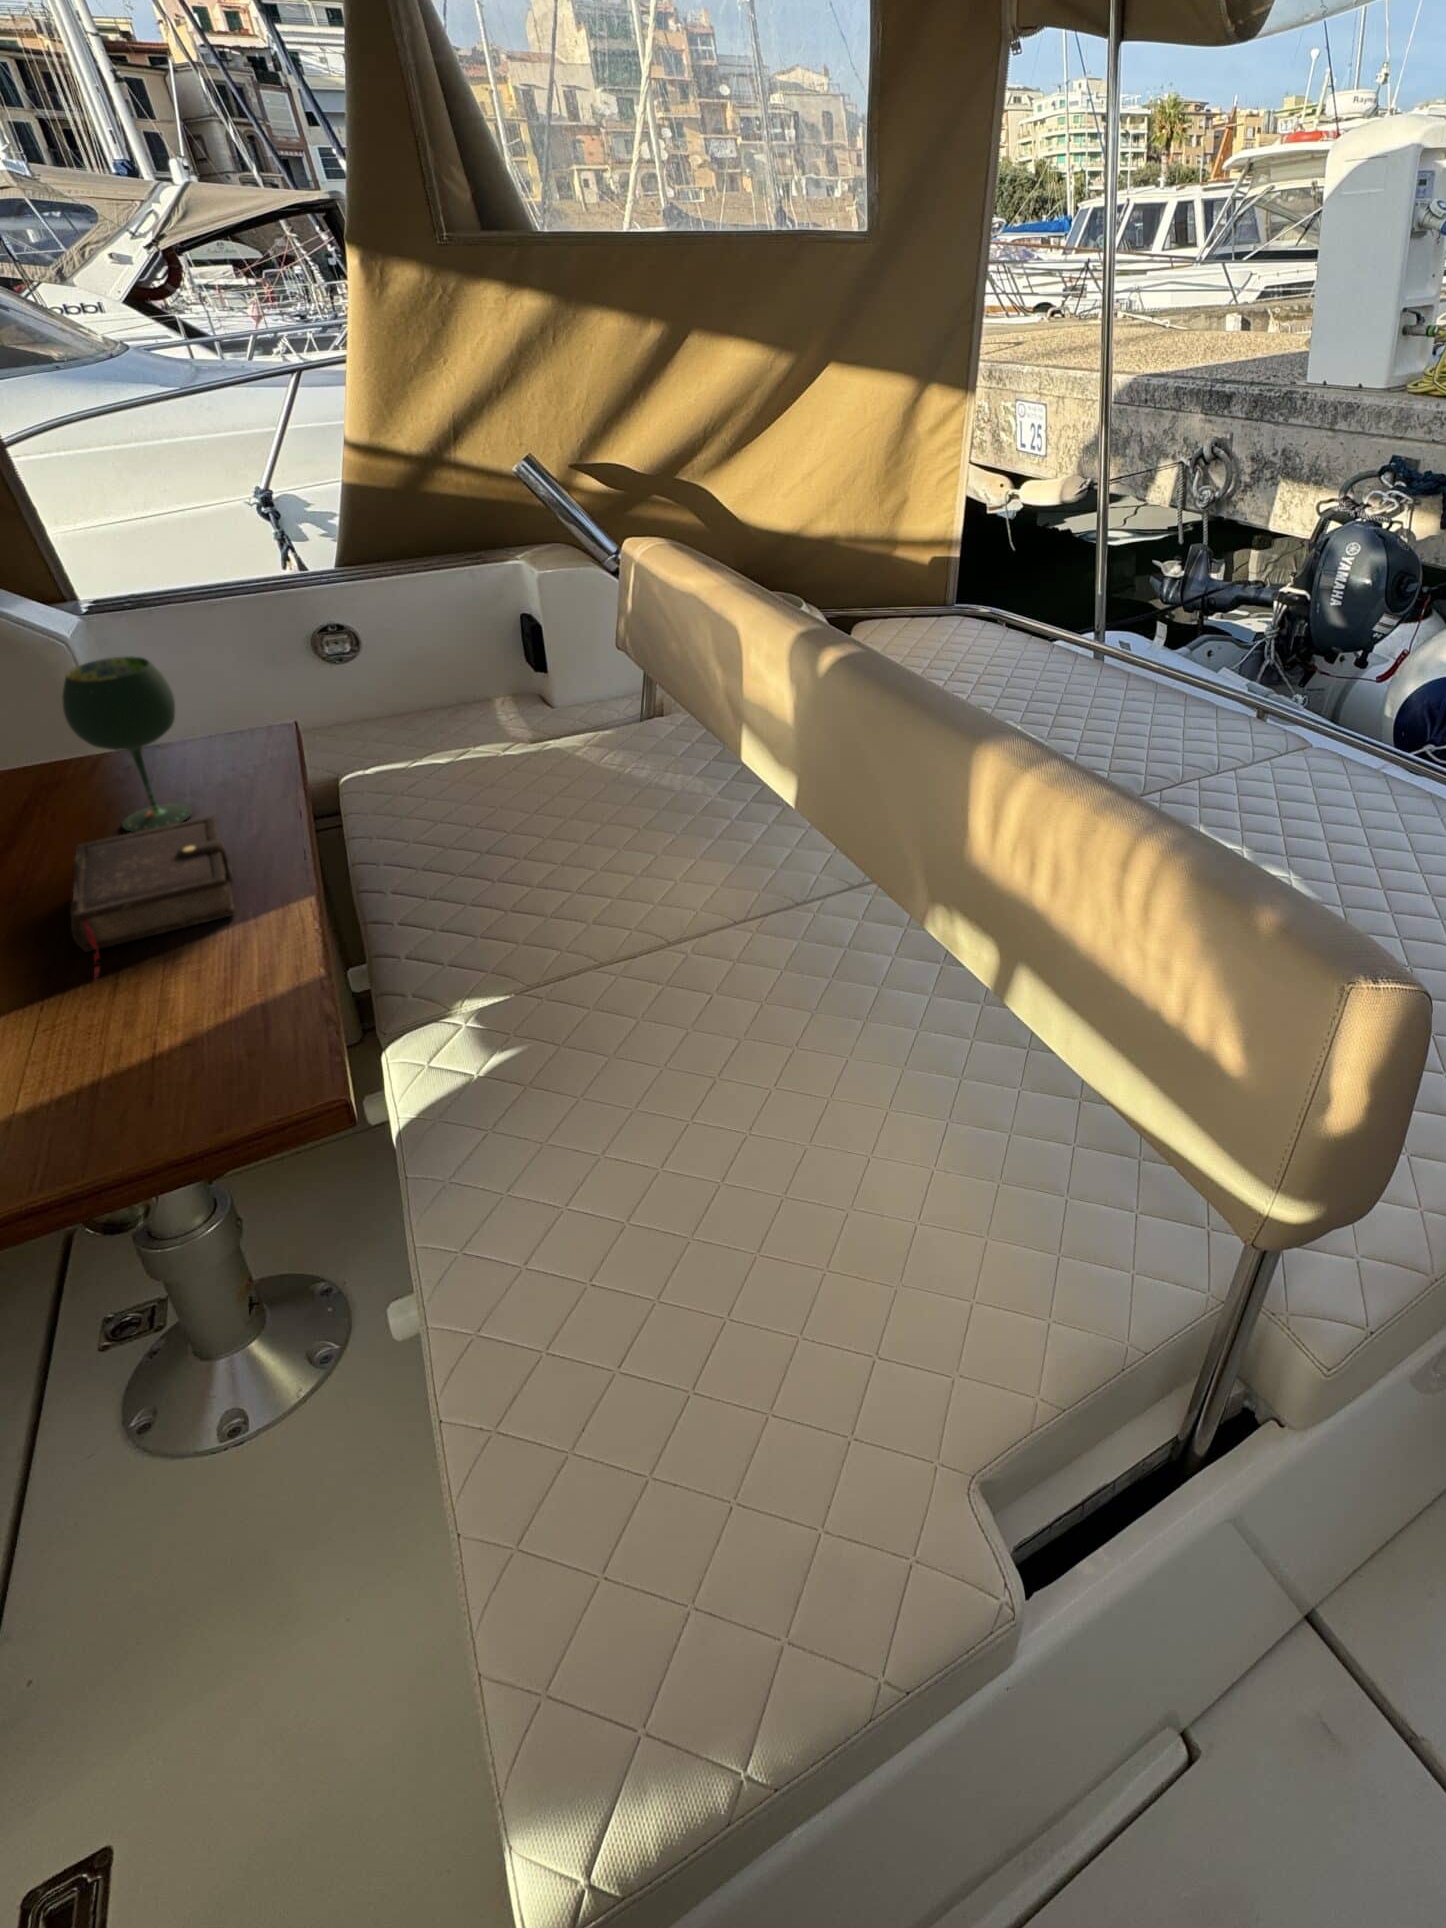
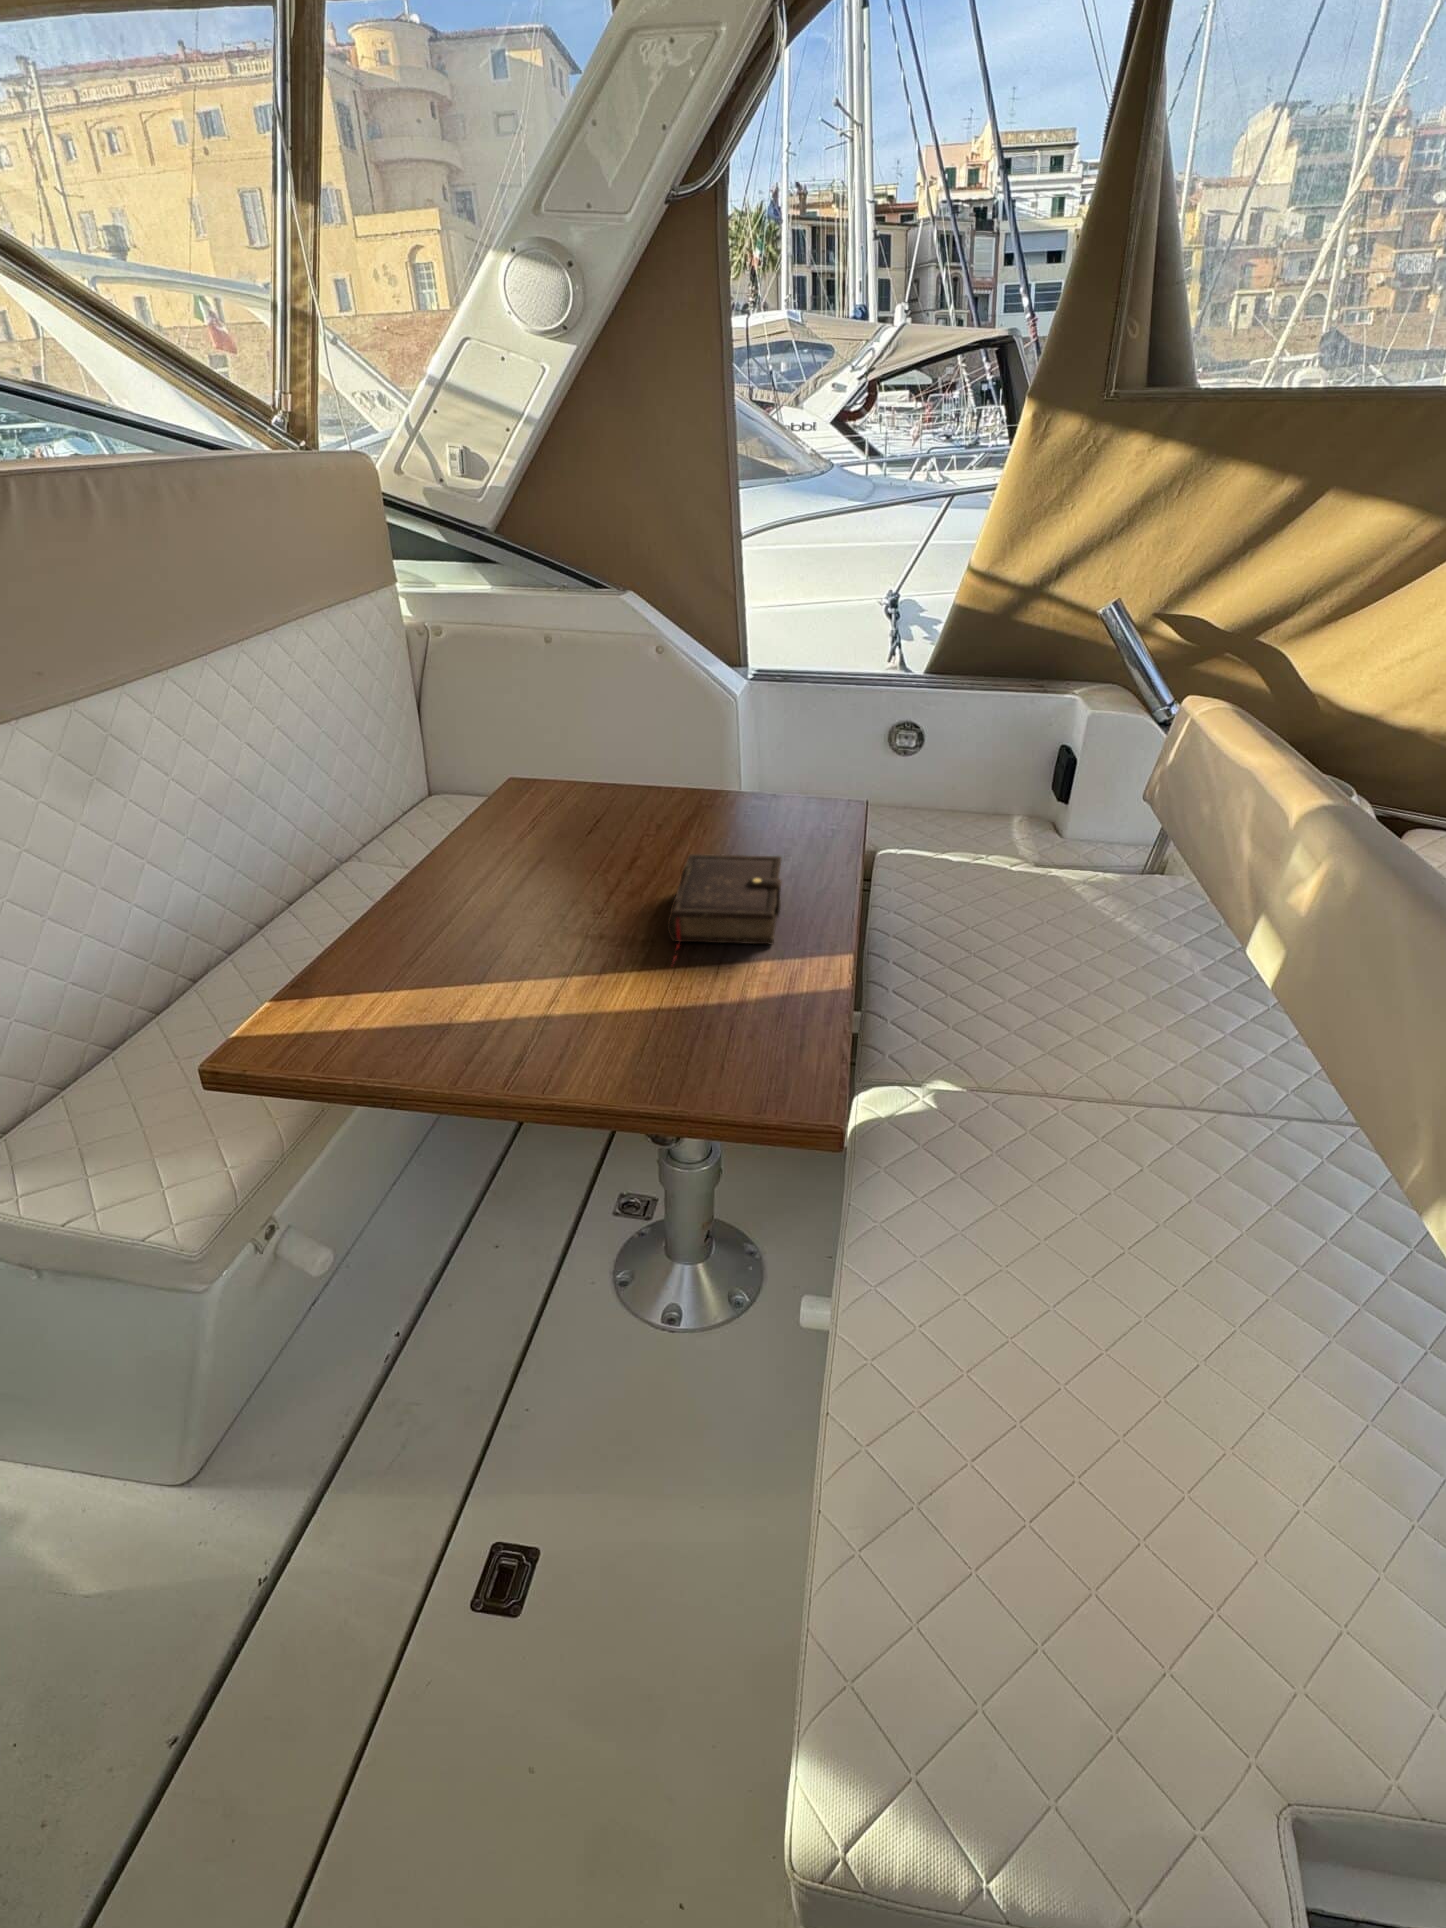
wine glass: present [63,656,193,832] -> none [708,713,780,854]

